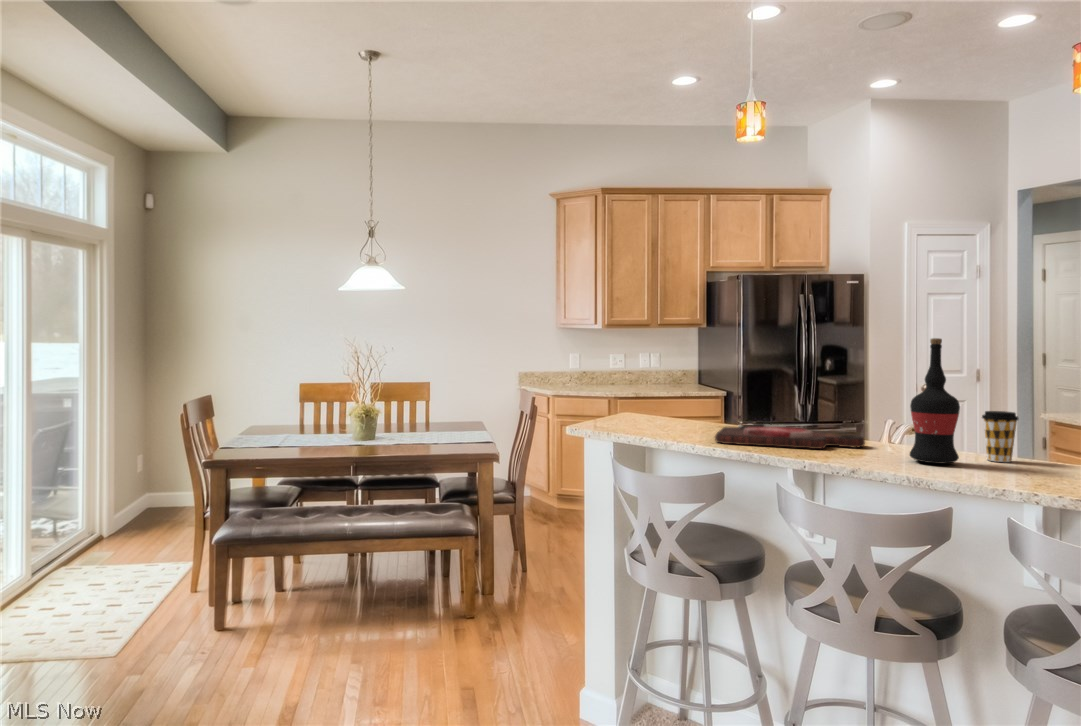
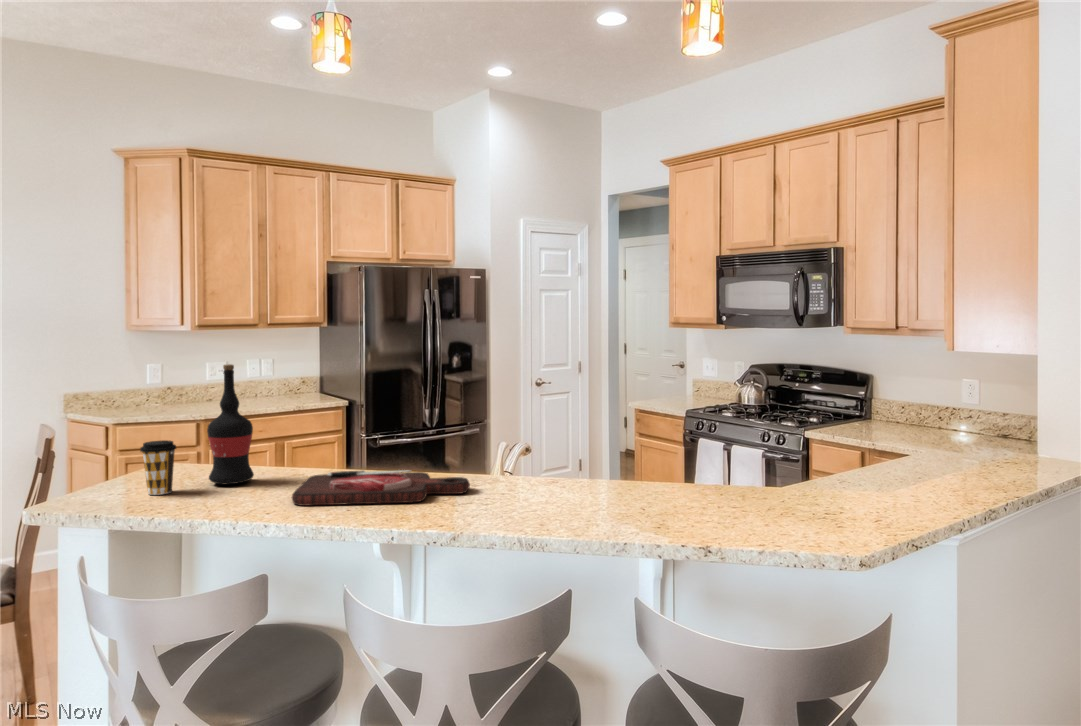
wine bottle: present [910,338,960,463] -> present [207,364,254,484]
coffee cup: present [982,411,1019,462] -> present [140,440,176,495]

